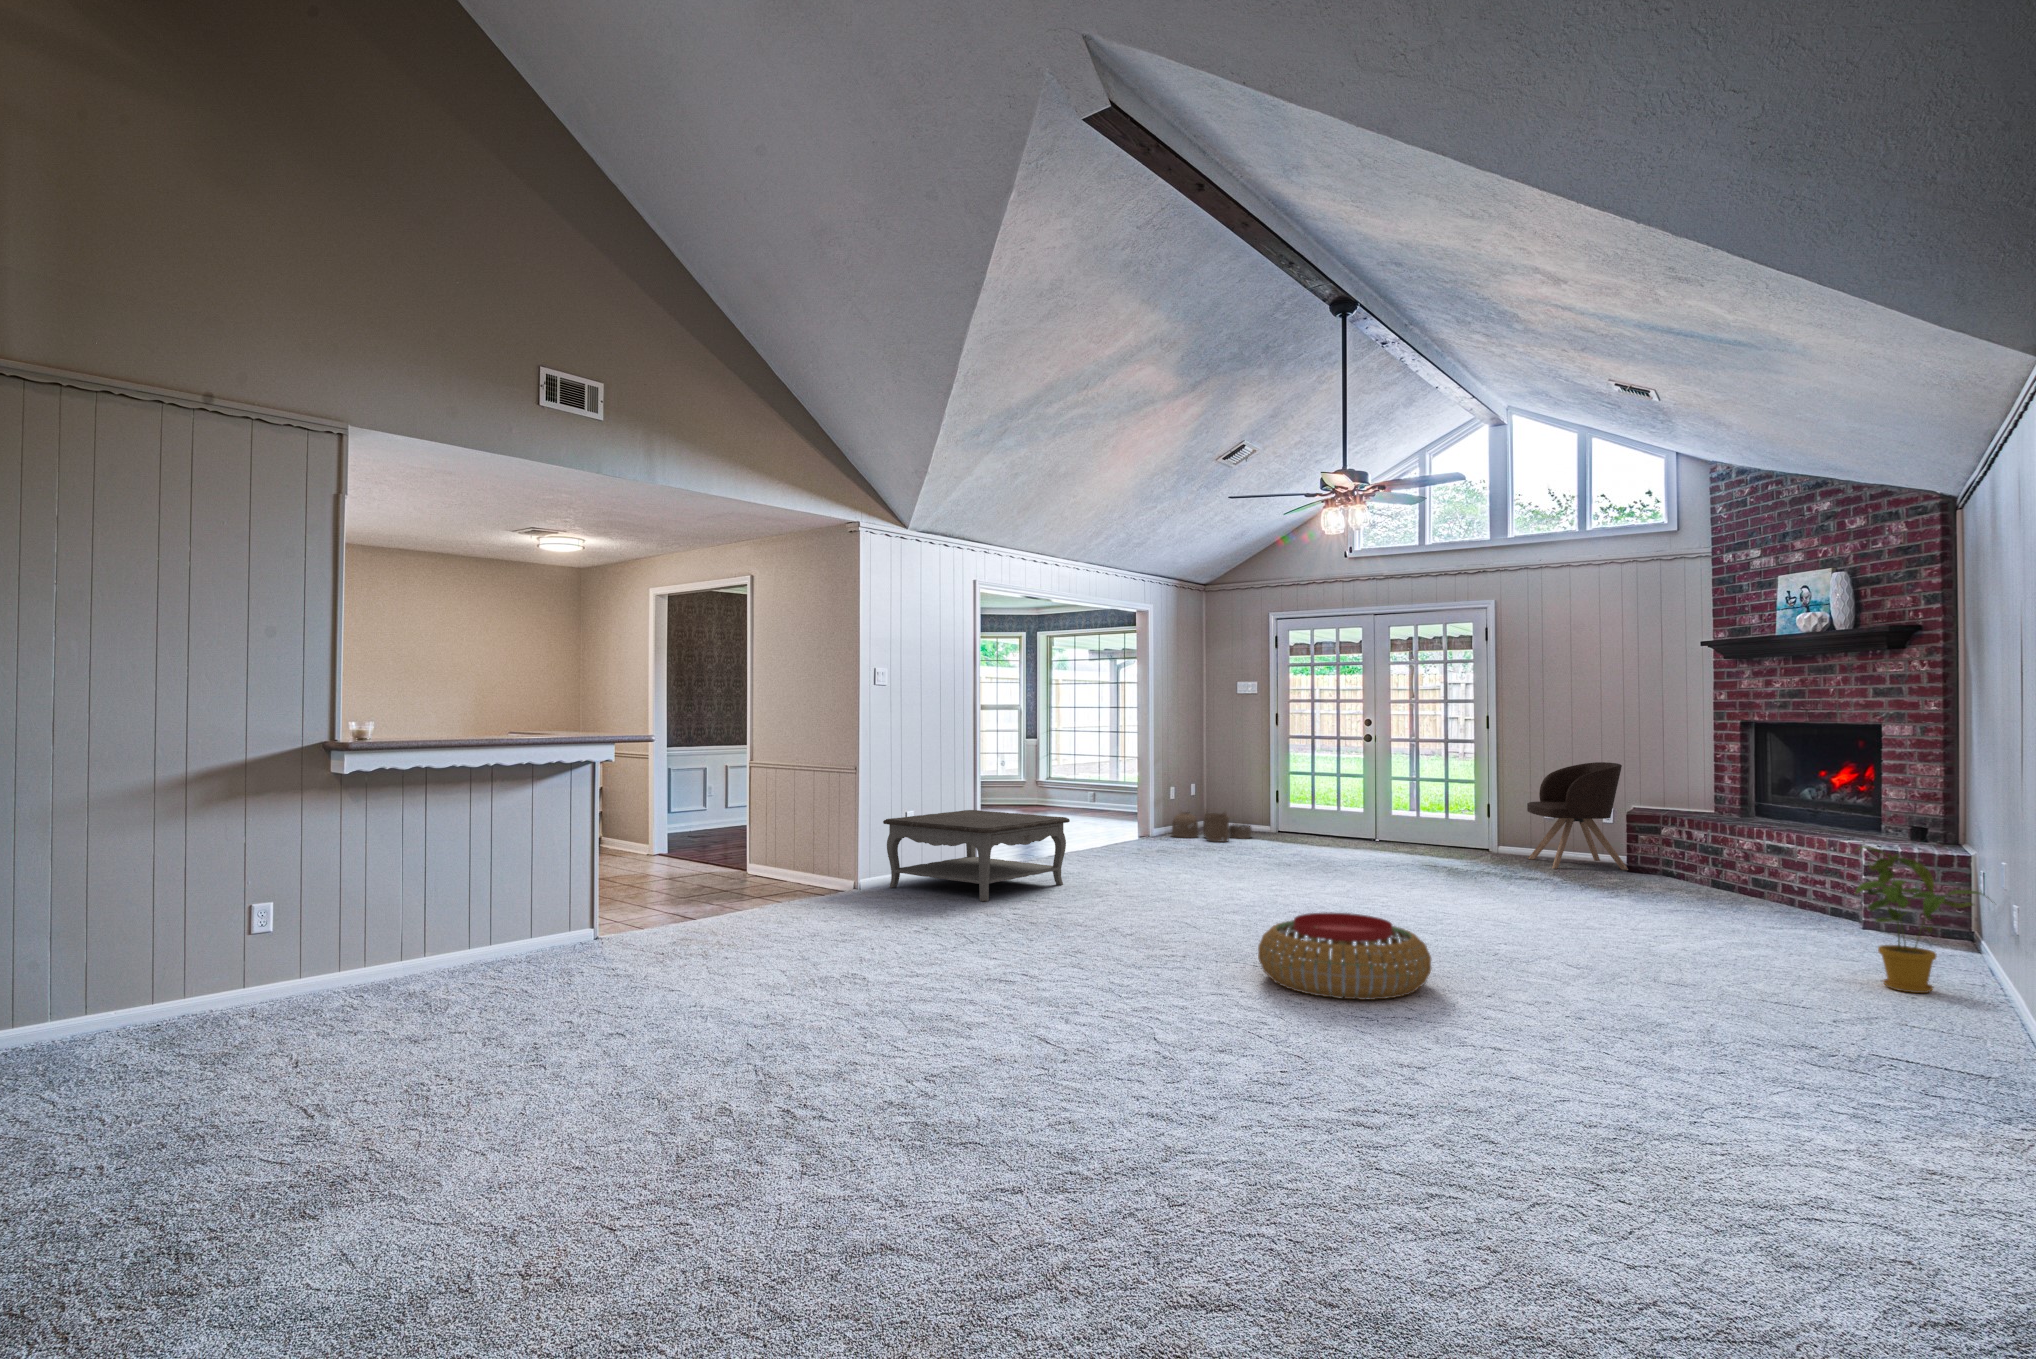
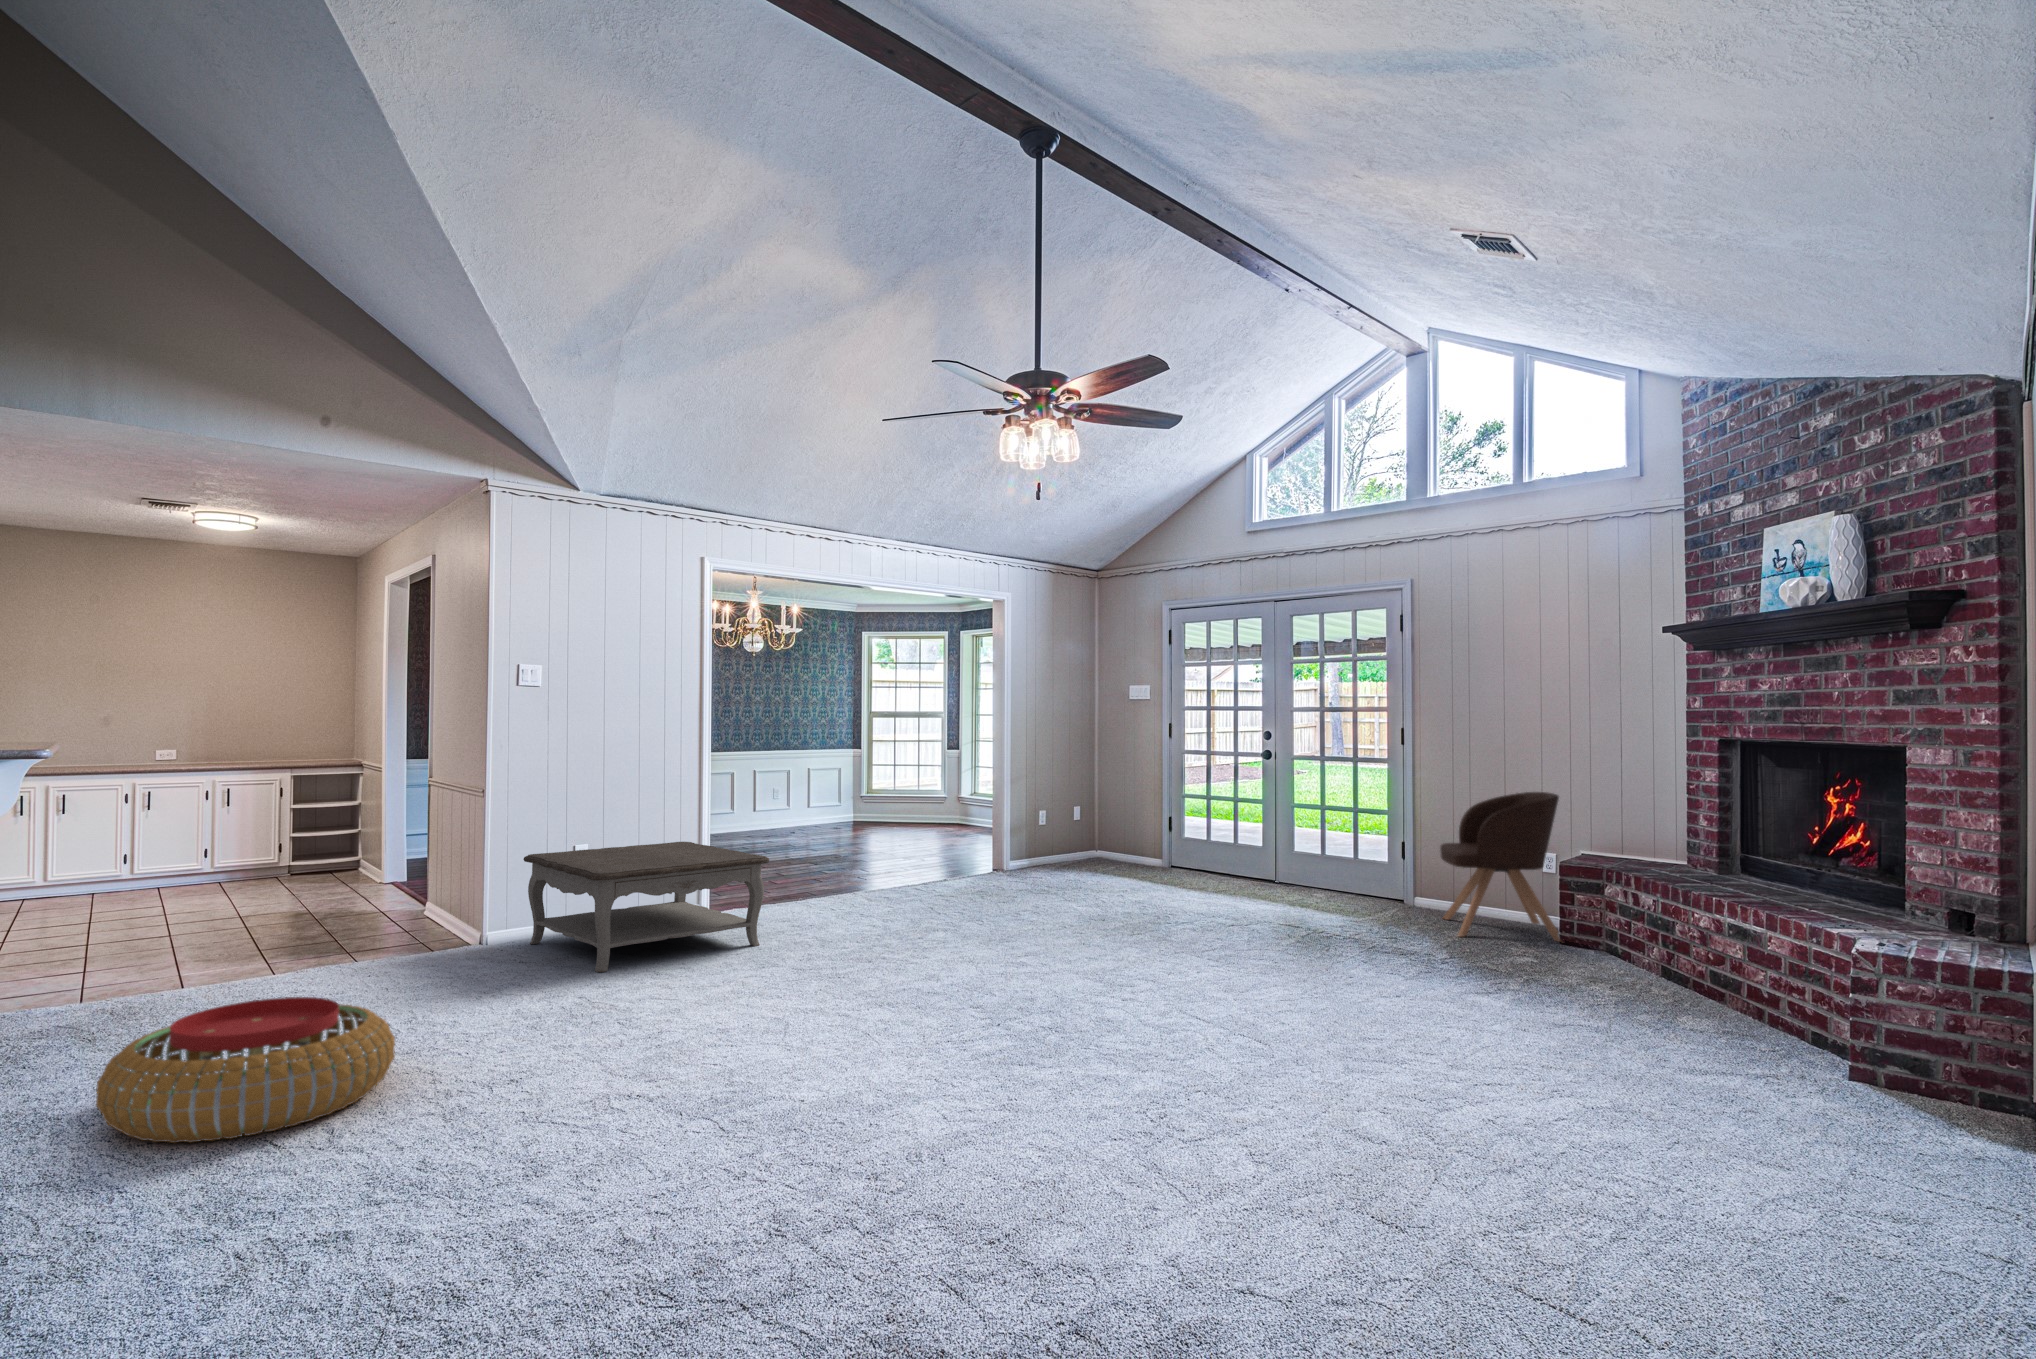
woven basket: present [1171,812,1252,842] -> none [1030,839,1127,881]
house plant: present [1855,846,1987,993] -> none [1738,973,2023,1278]
pouf: present [1258,913,1432,1000] -> present [96,997,395,1143]

